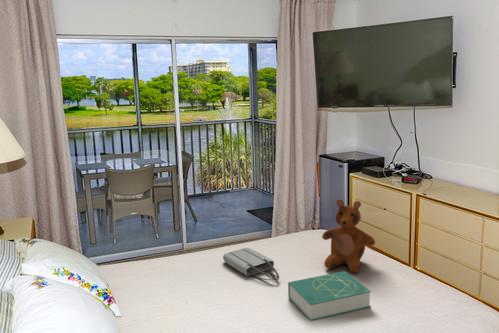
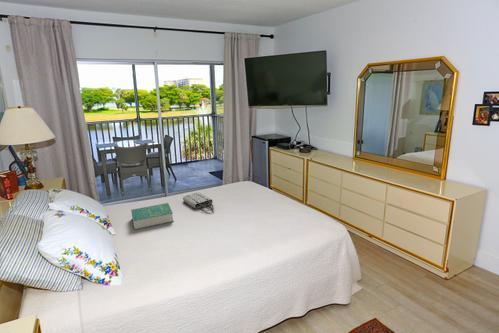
teddy bear: present [322,199,375,273] -> none [242,163,272,205]
book: present [288,271,371,321] -> present [131,203,173,230]

